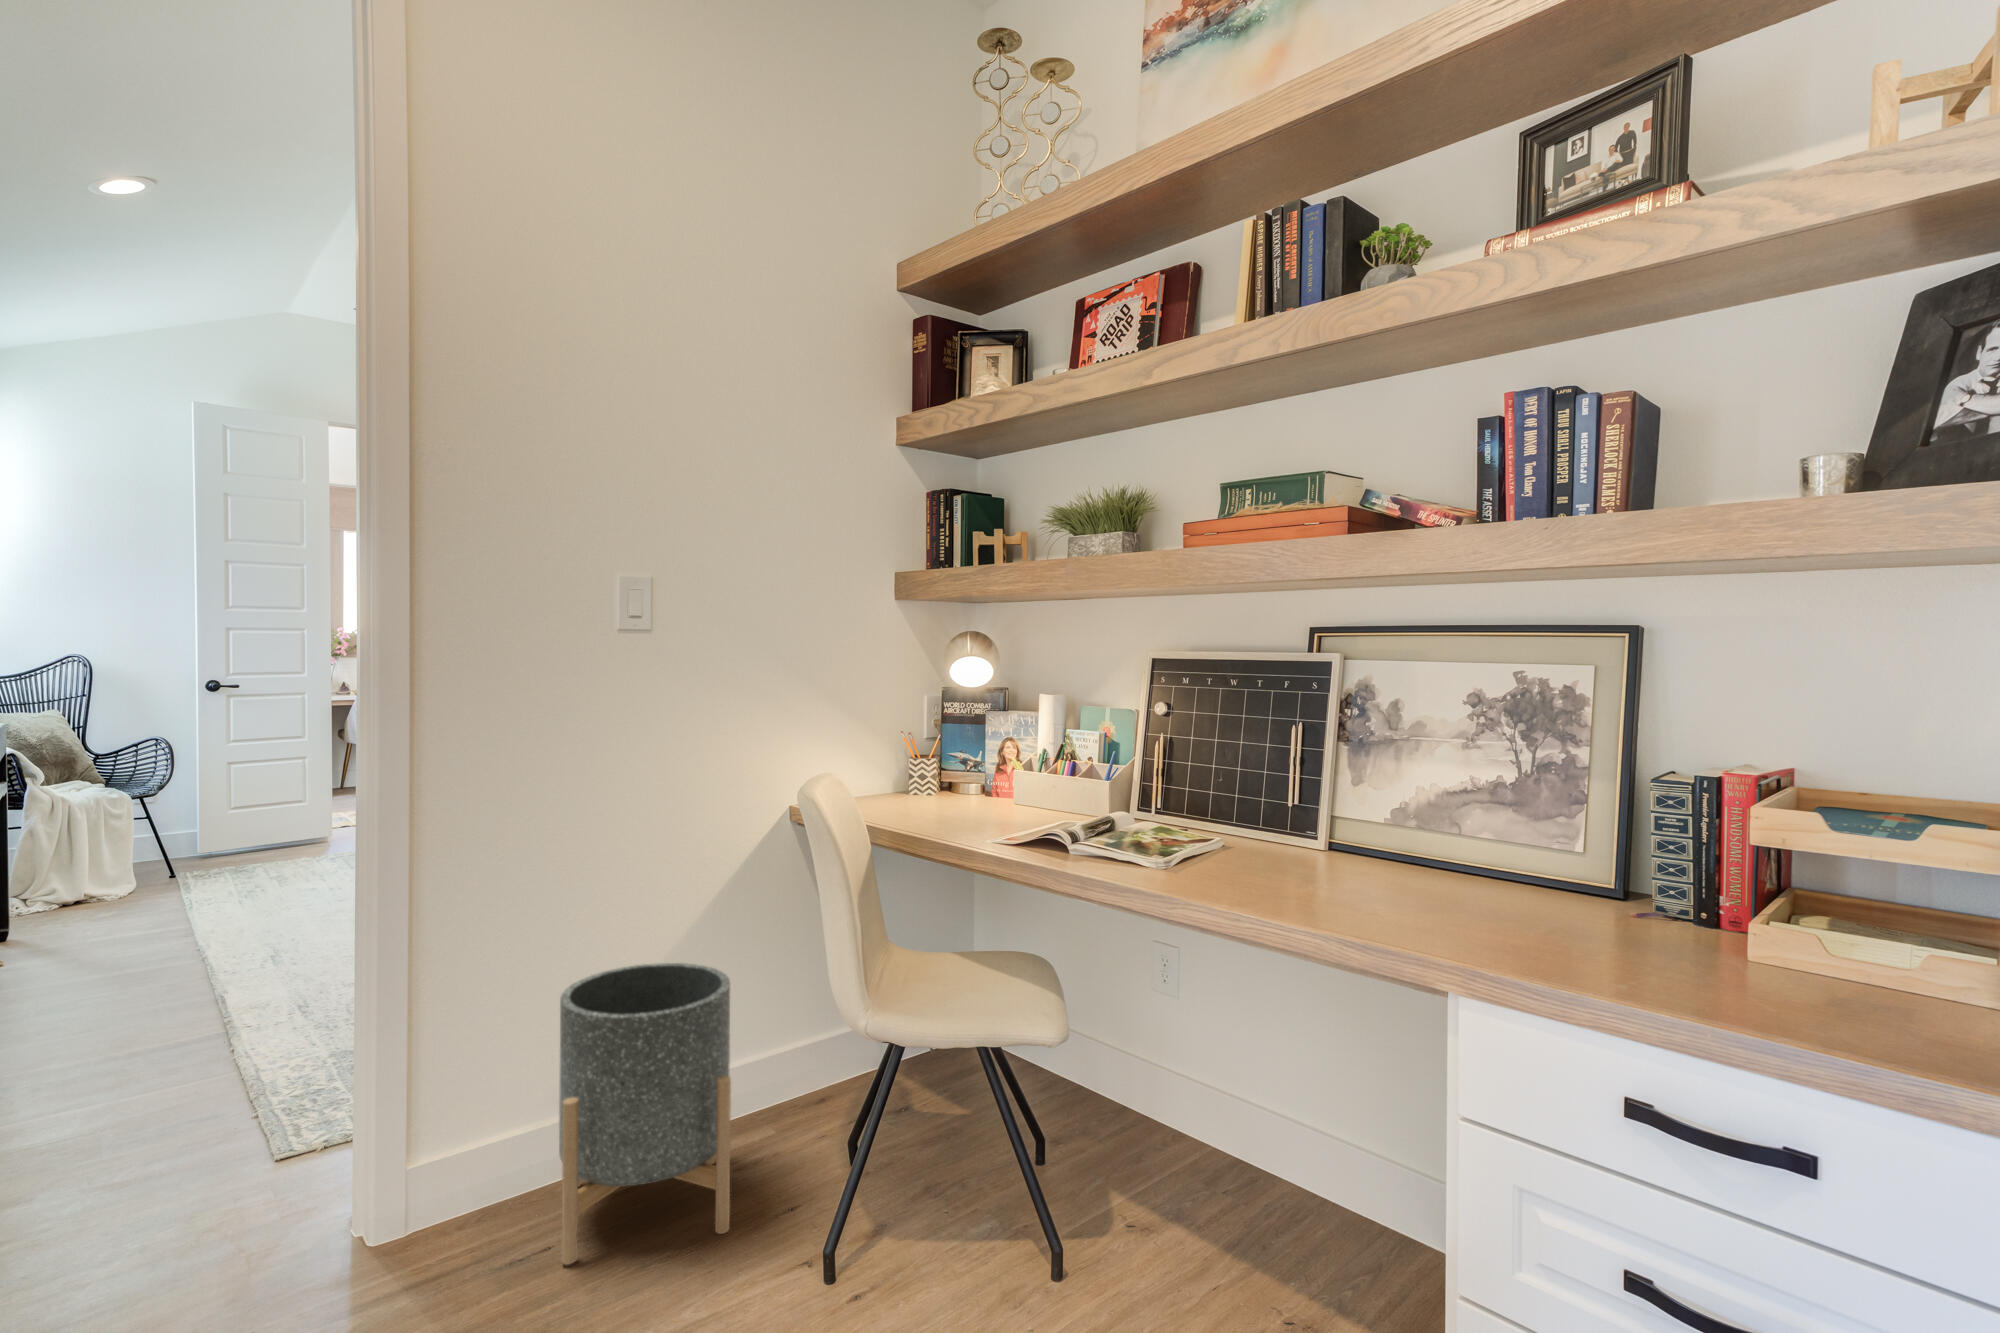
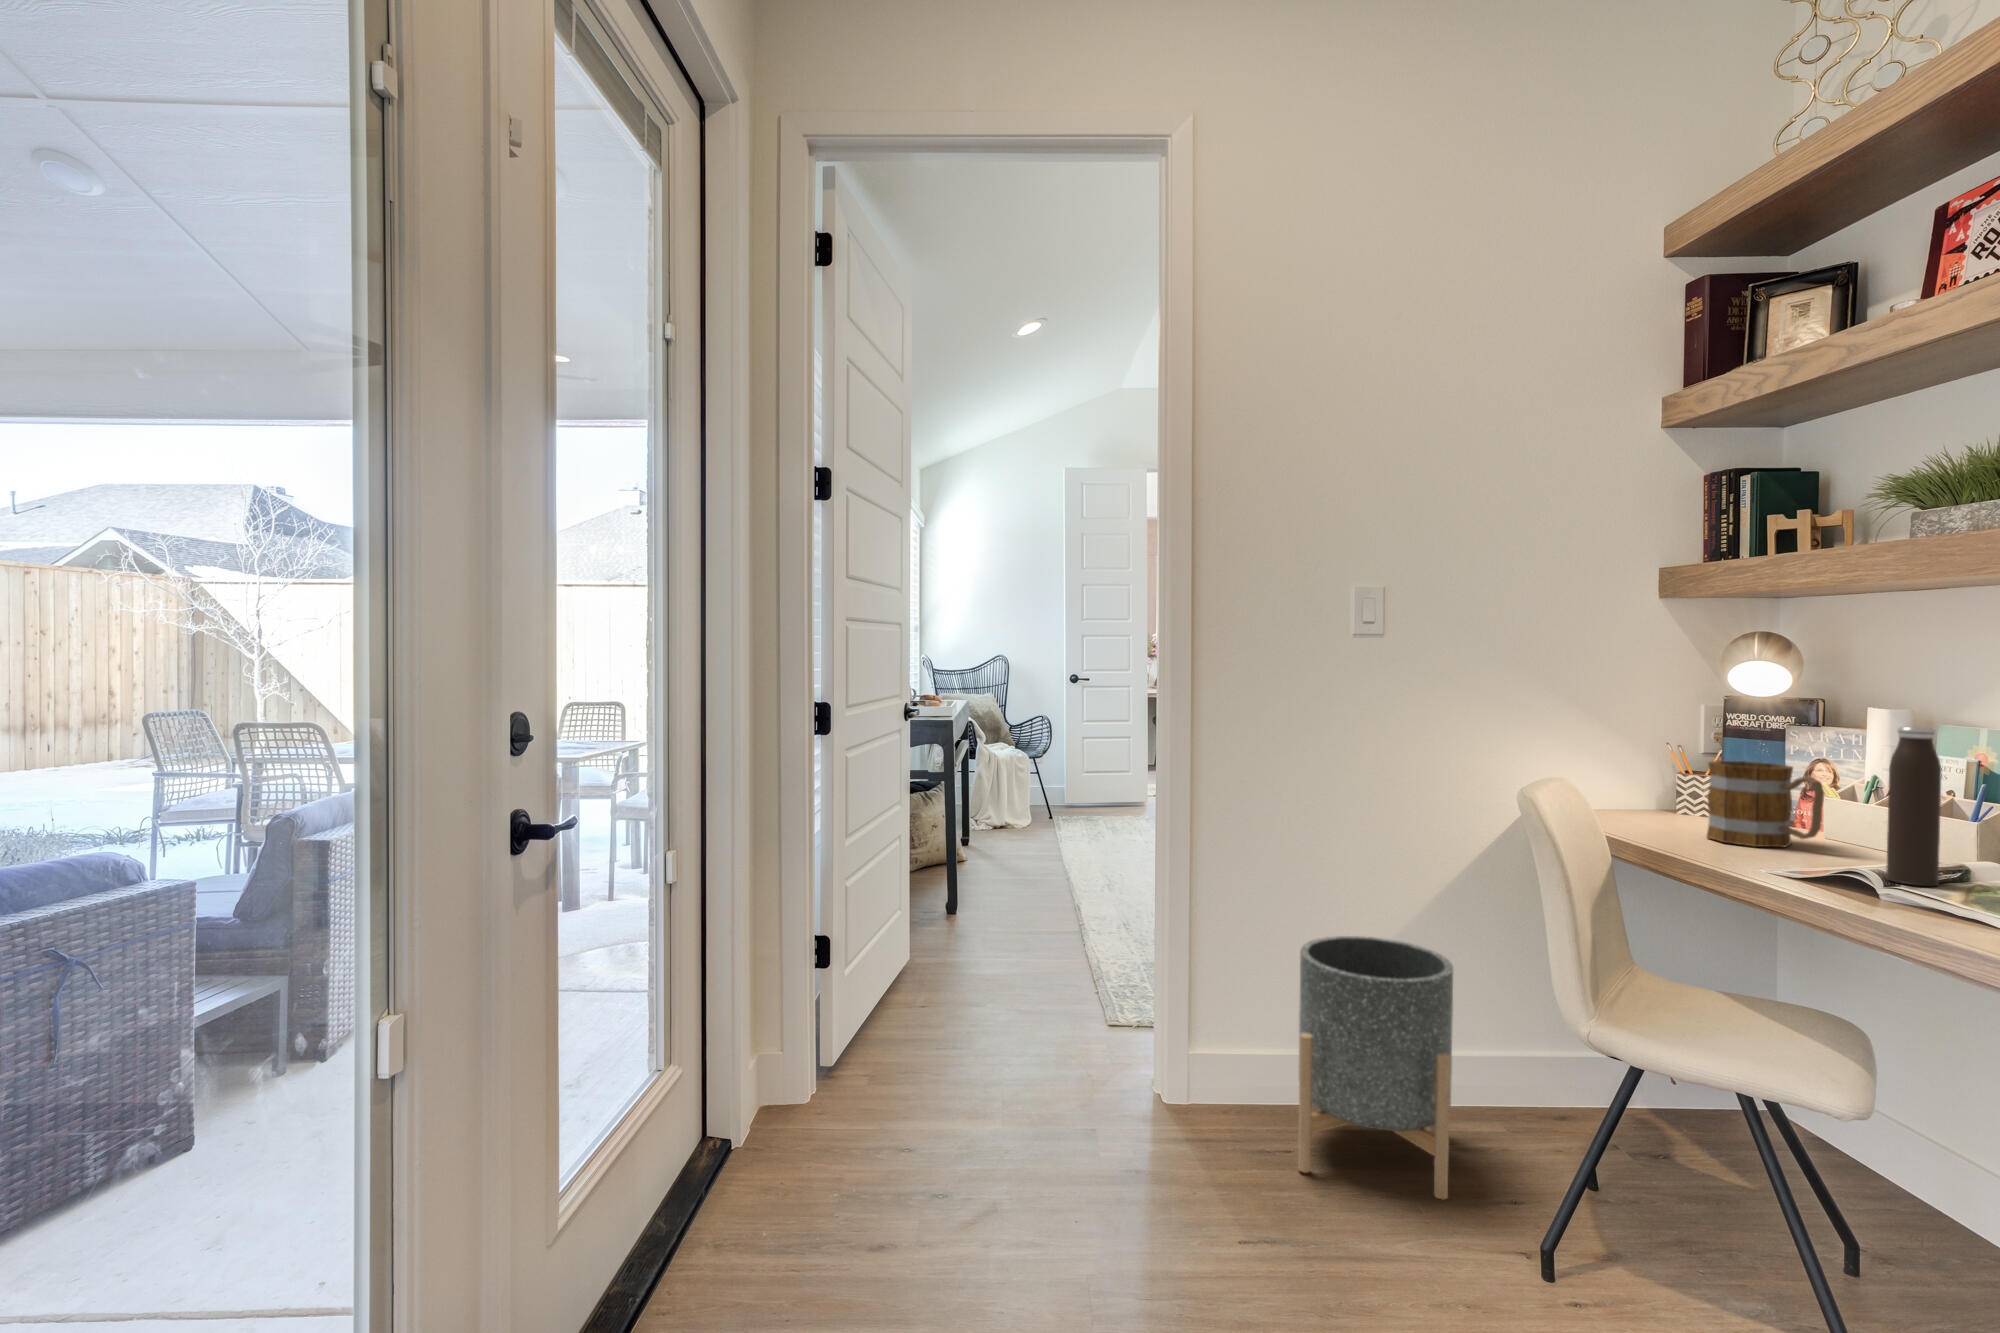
water bottle: none [1066,709,1098,836] -> present [1886,727,1942,886]
mug: none [938,744,1020,818] -> present [1707,761,1825,847]

